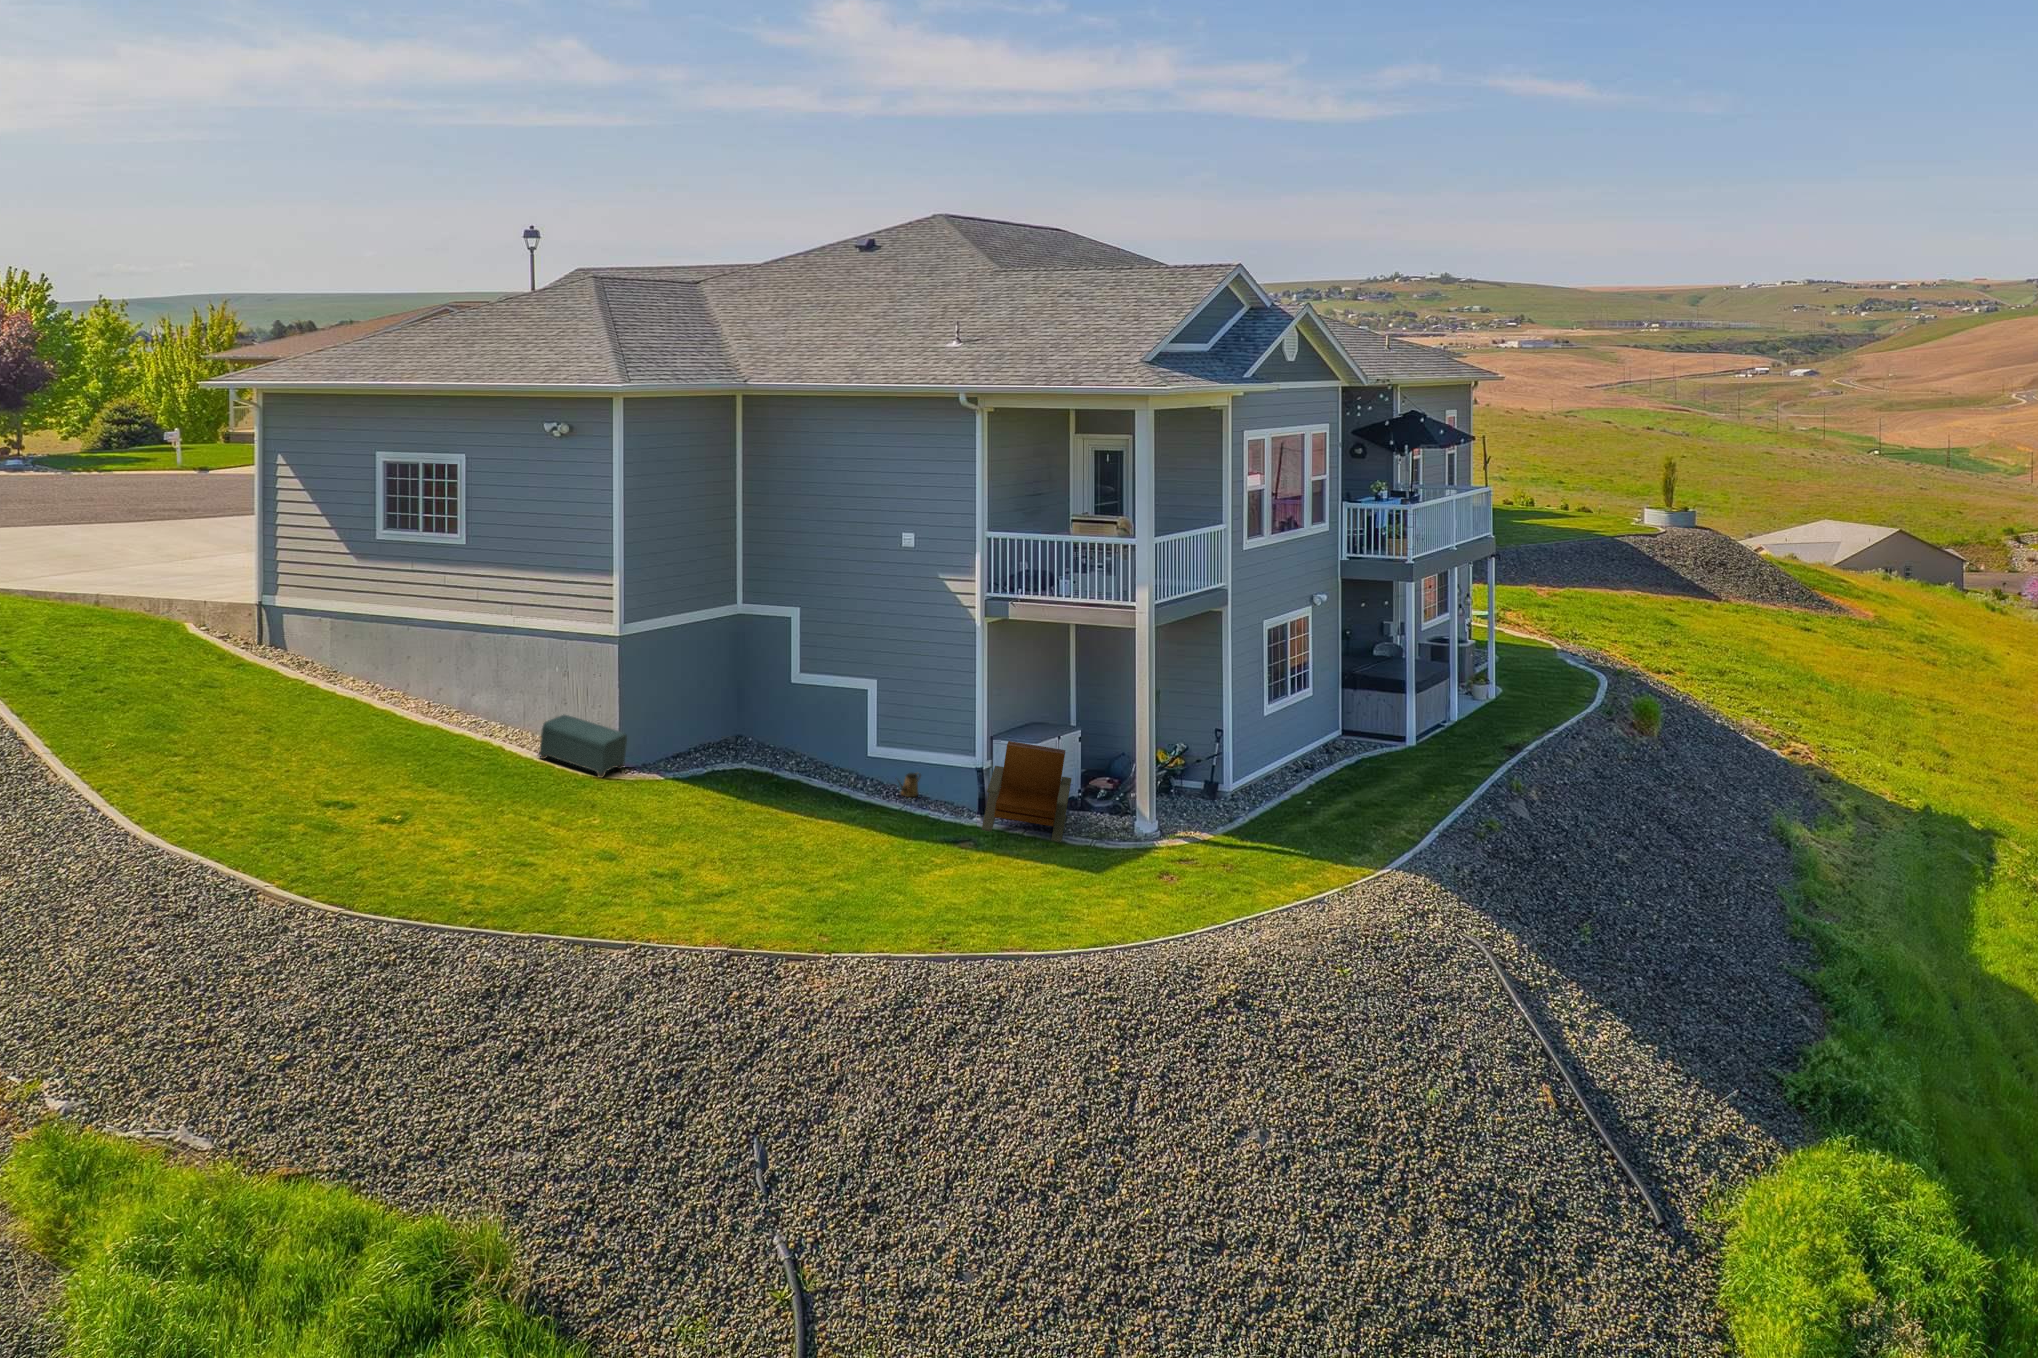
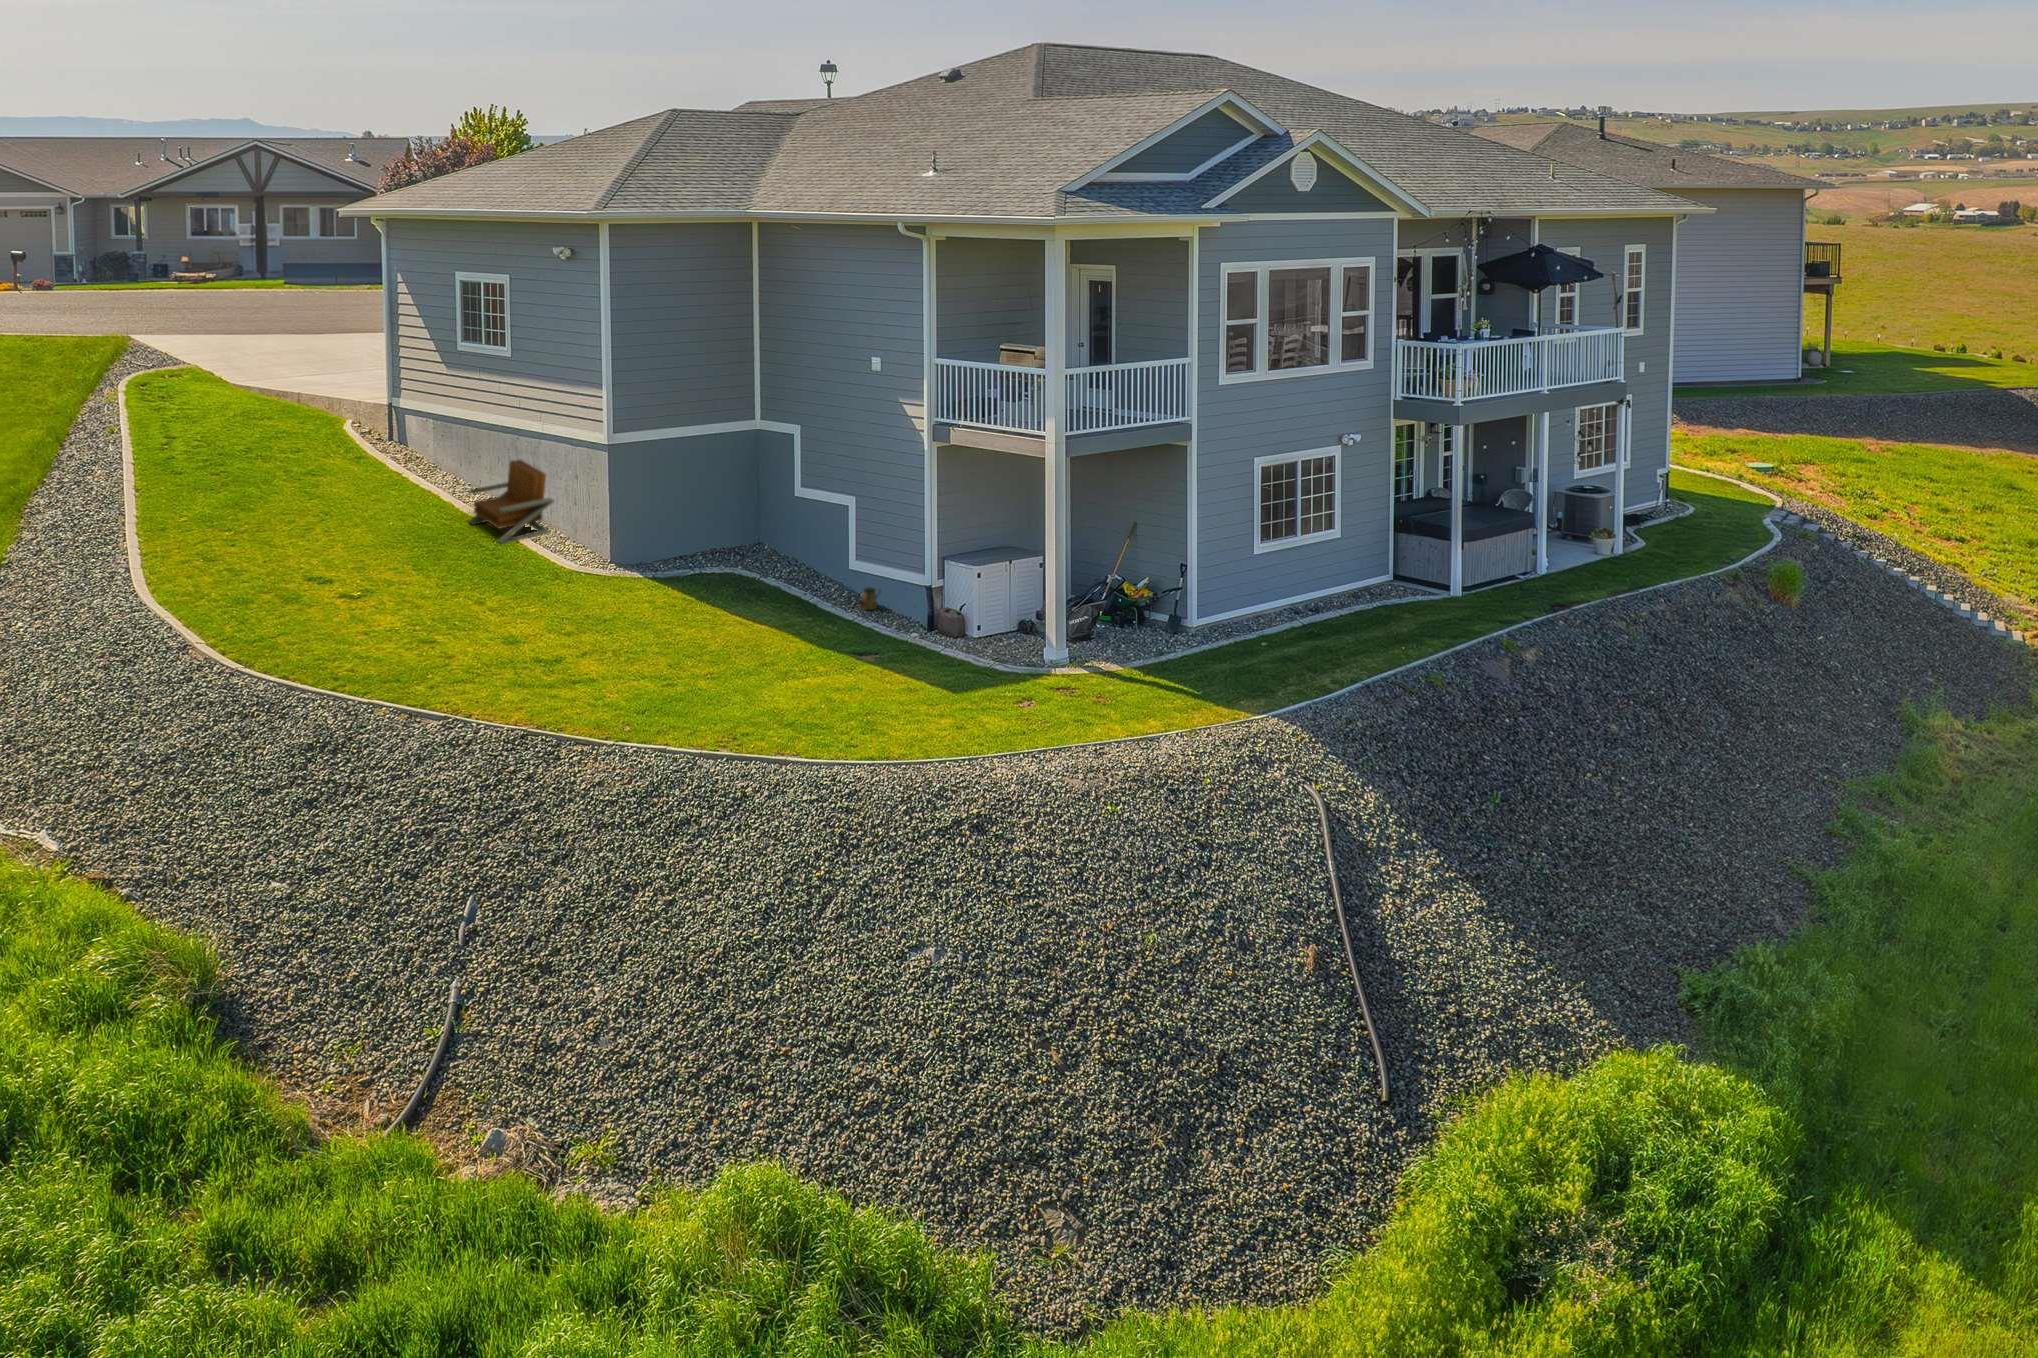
bench: present [539,715,627,778] -> none [546,514,617,573]
lounge chair: present [982,741,1071,842] -> present [469,460,554,544]

